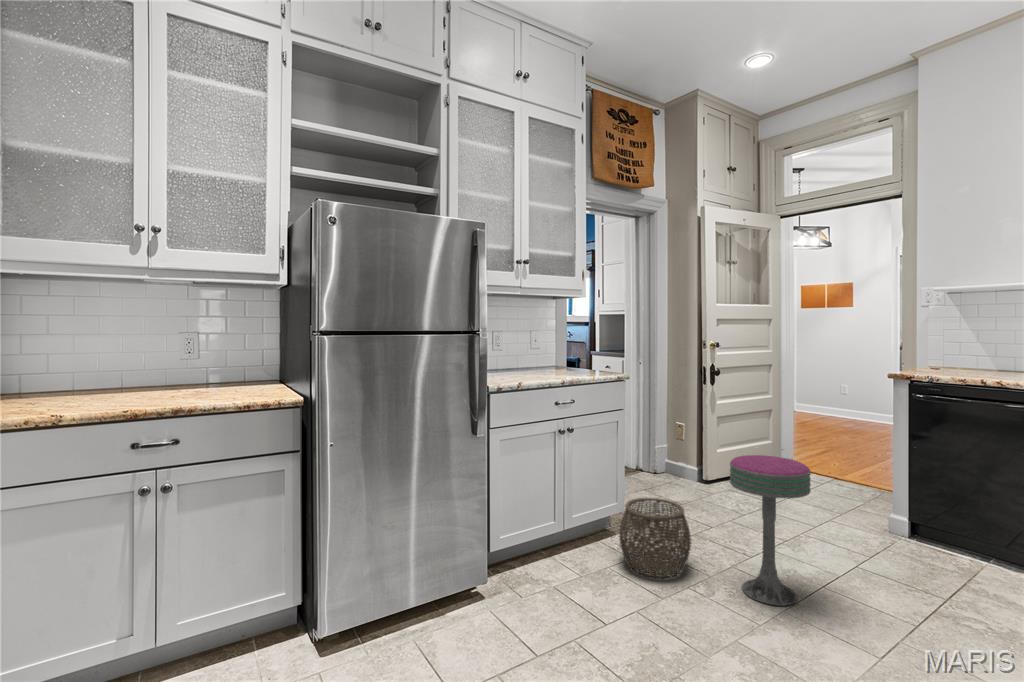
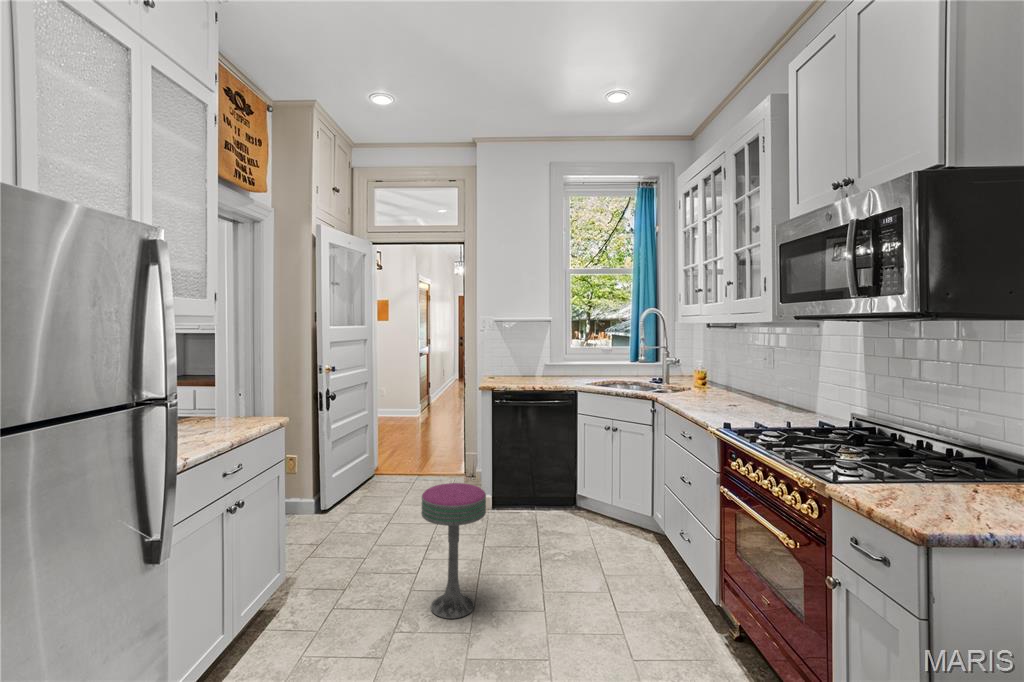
woven basket: present [619,498,691,578] -> none [307,553,386,647]

